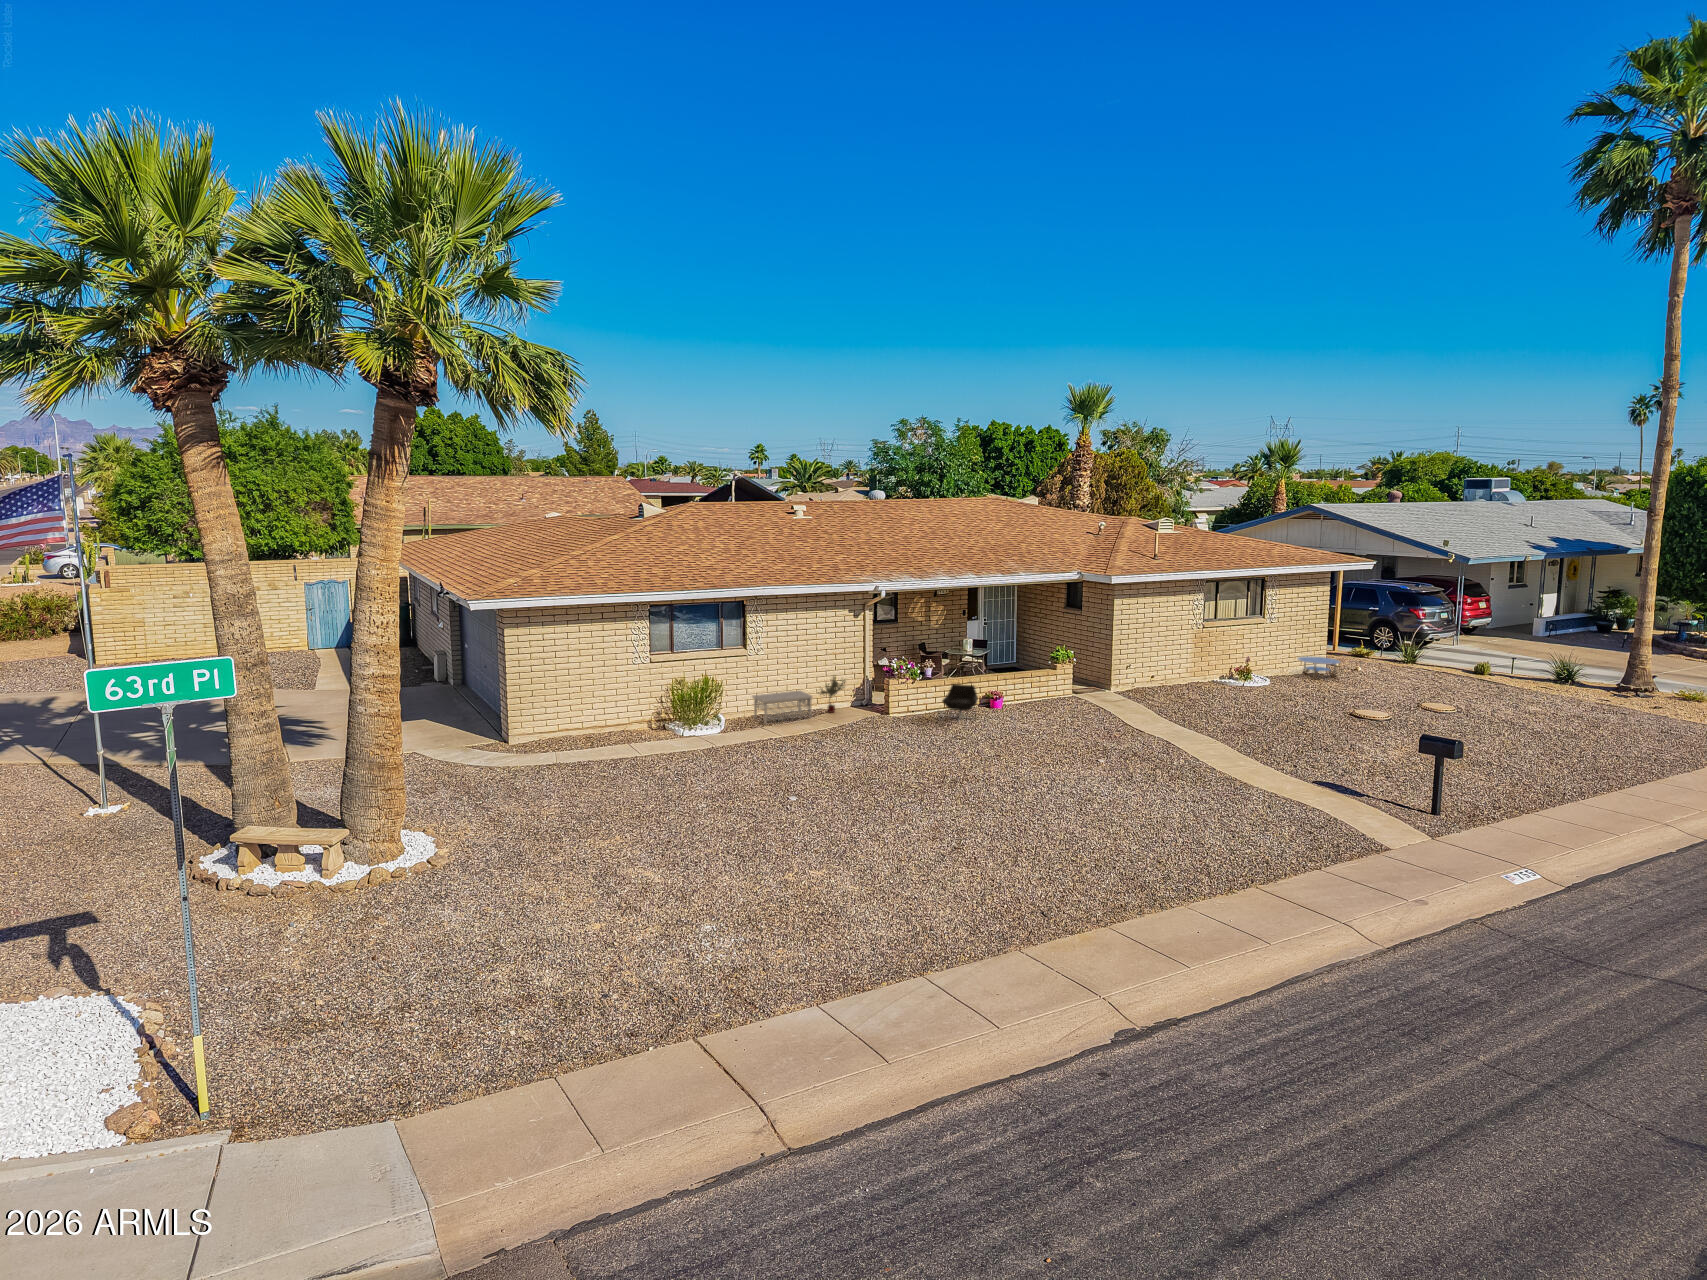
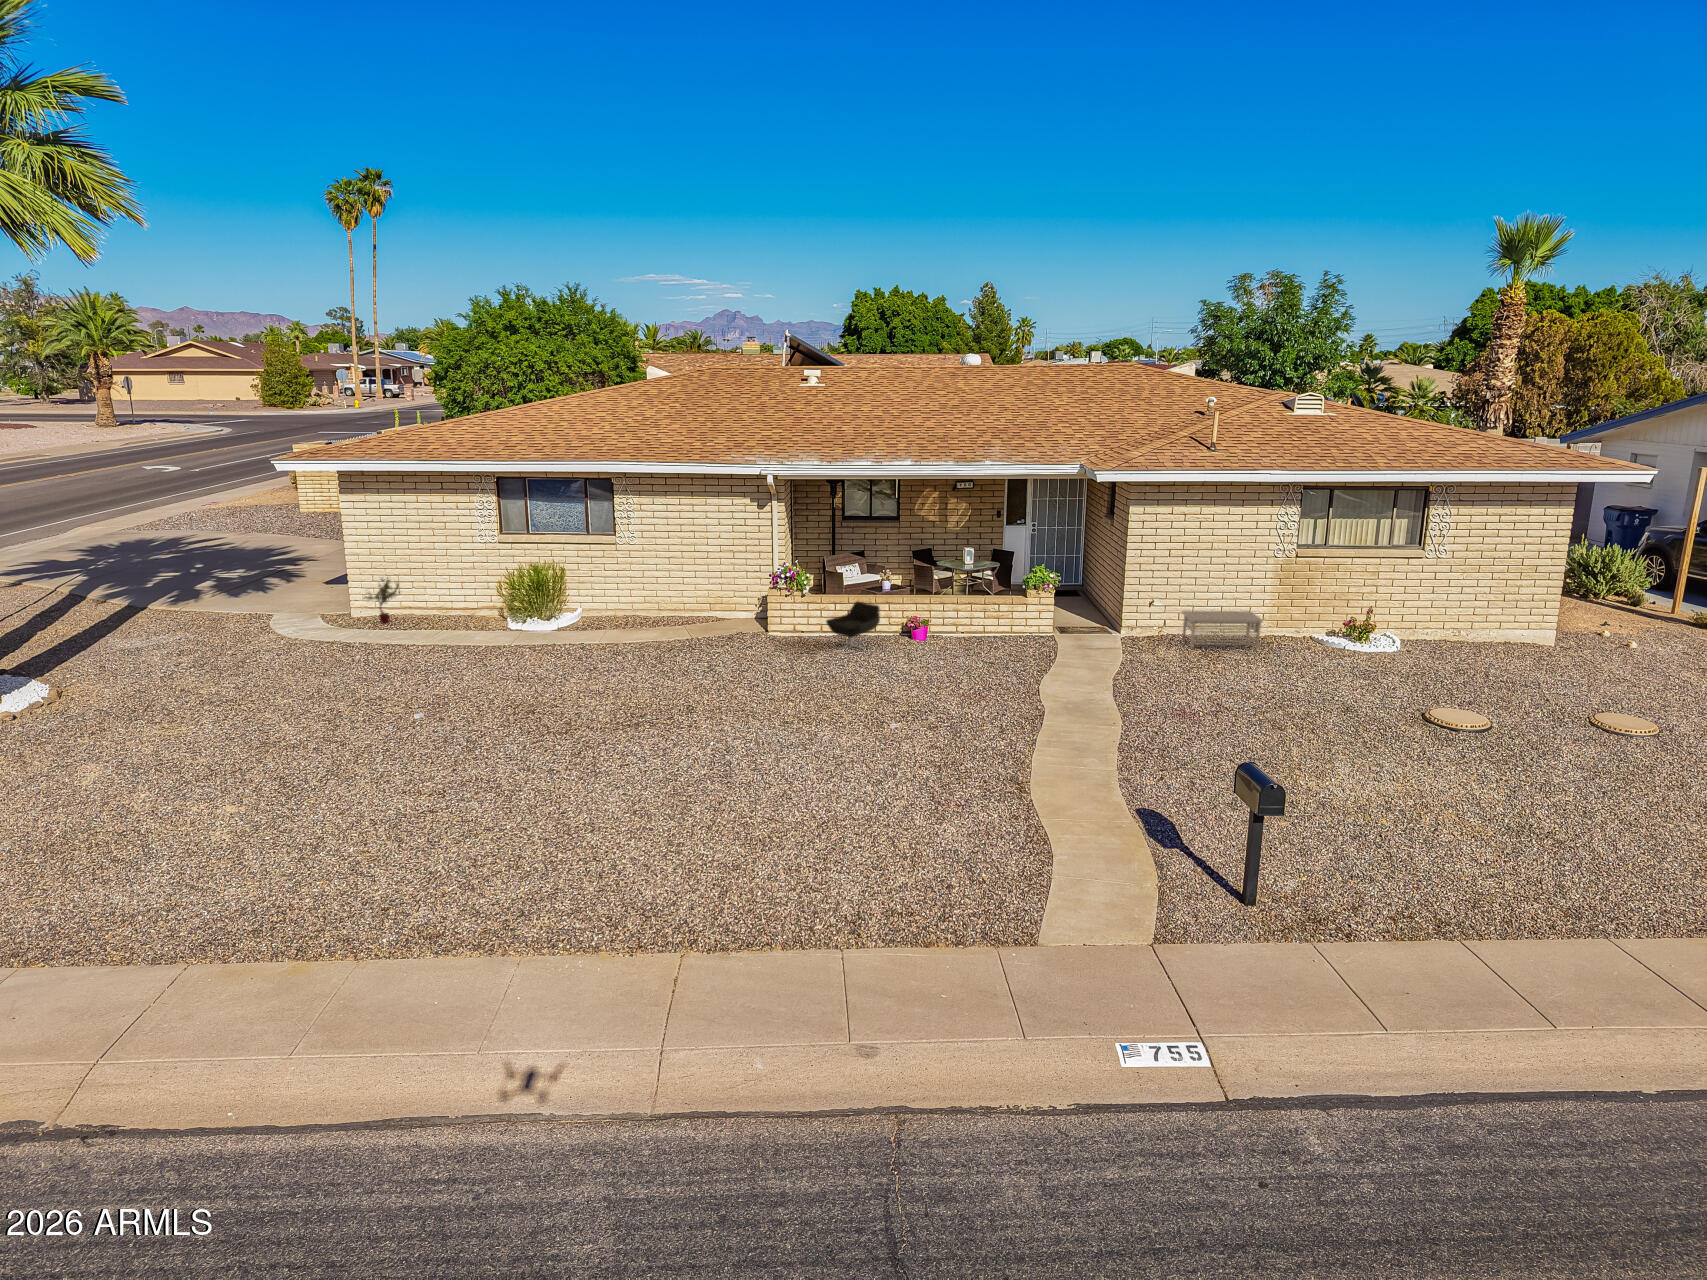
round table: present [1298,656,1340,679] -> none [1493,617,1569,655]
potted tree: present [818,676,845,713] -> present [364,578,400,623]
storage bench: present [752,691,812,724] -> present [1182,611,1263,649]

